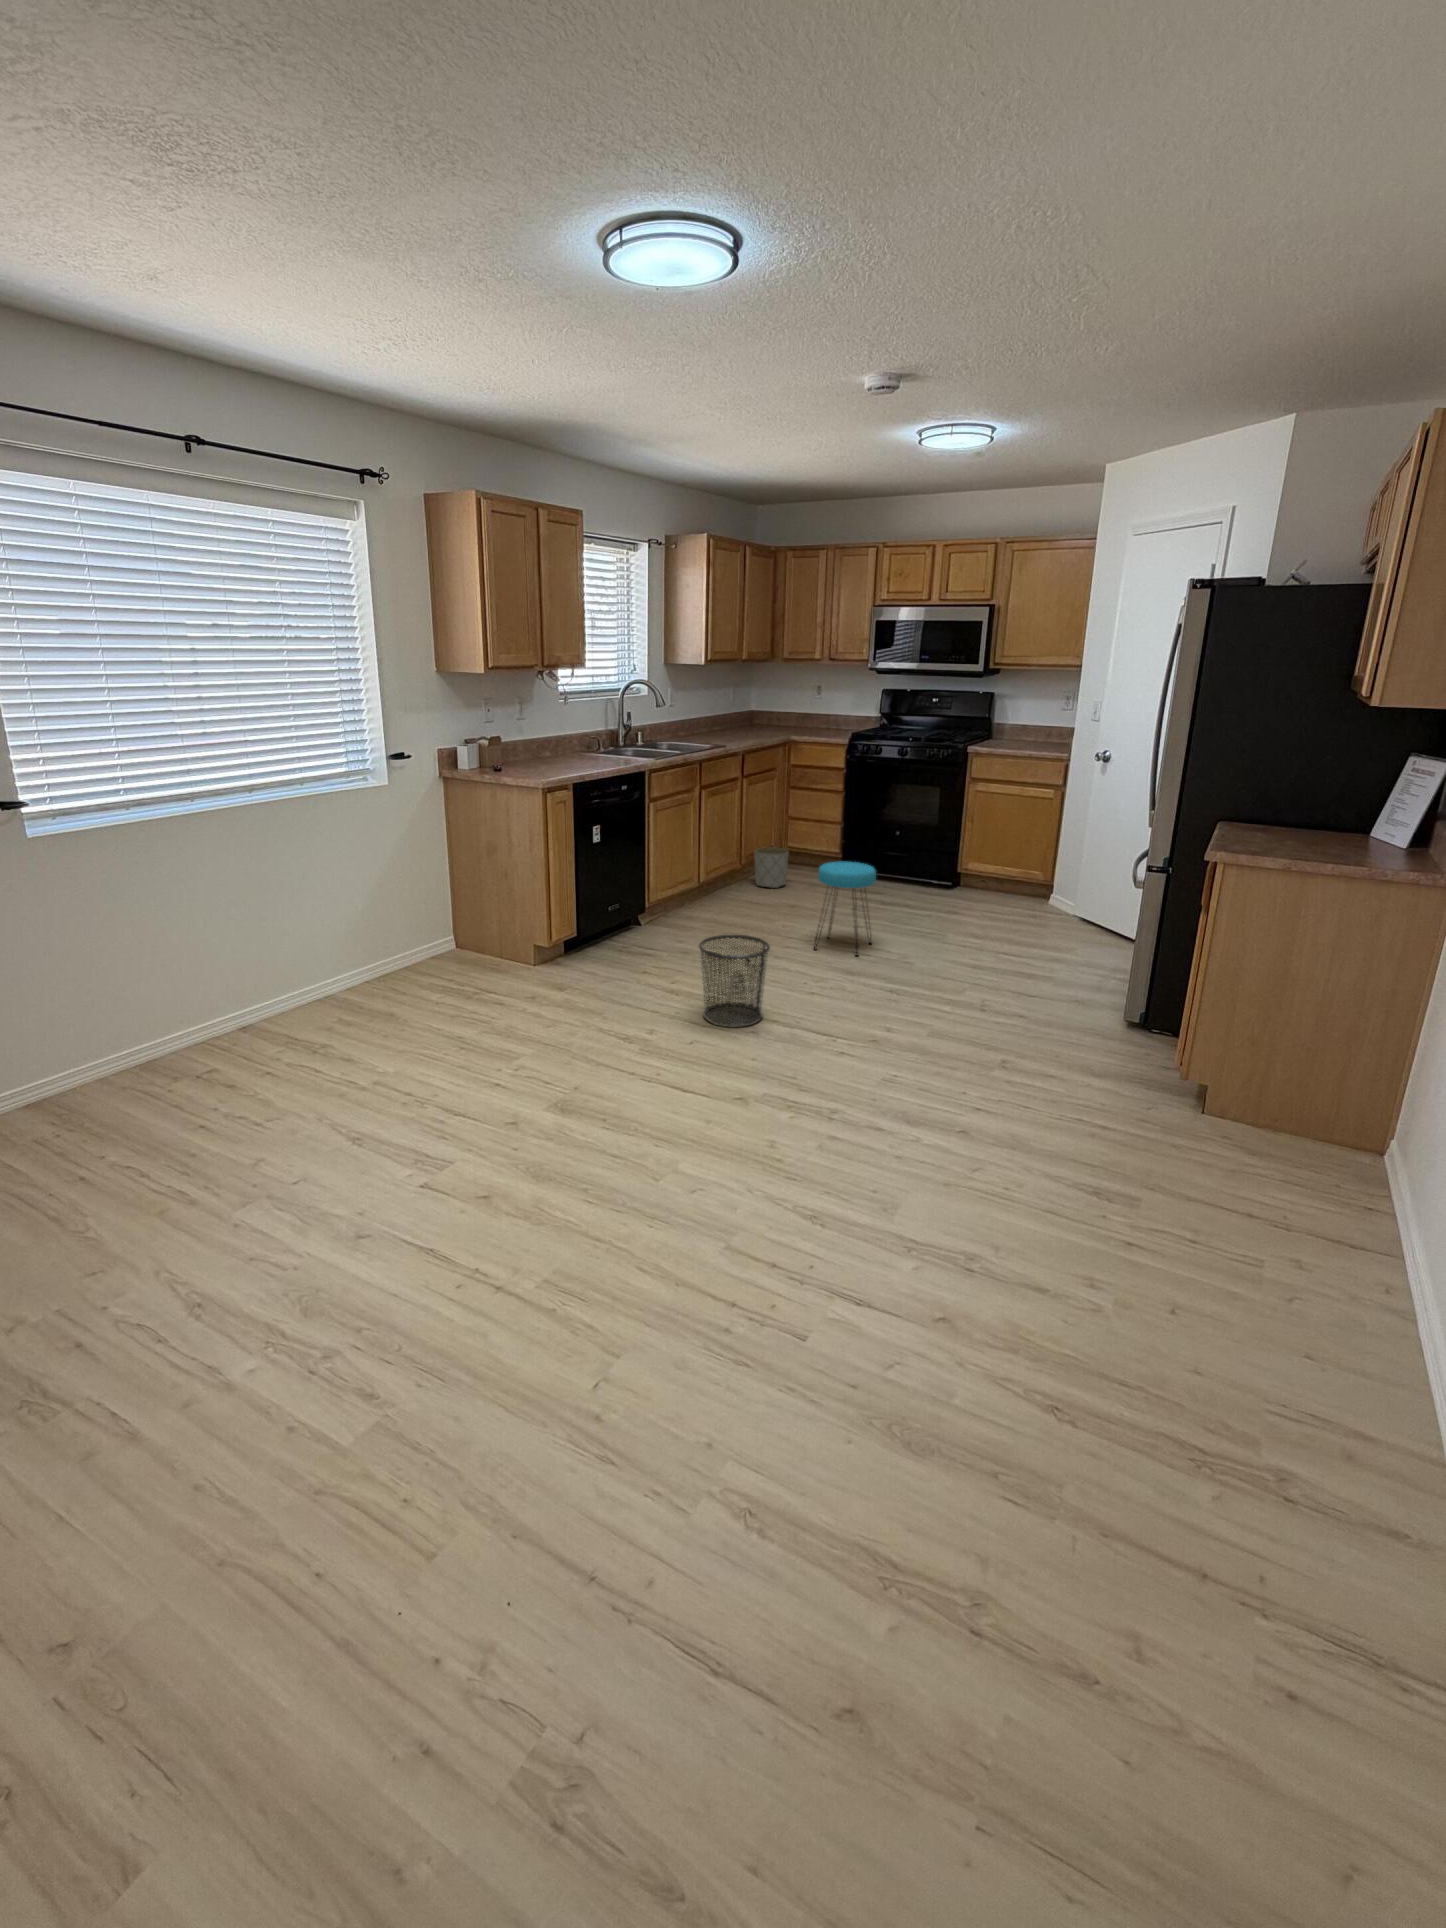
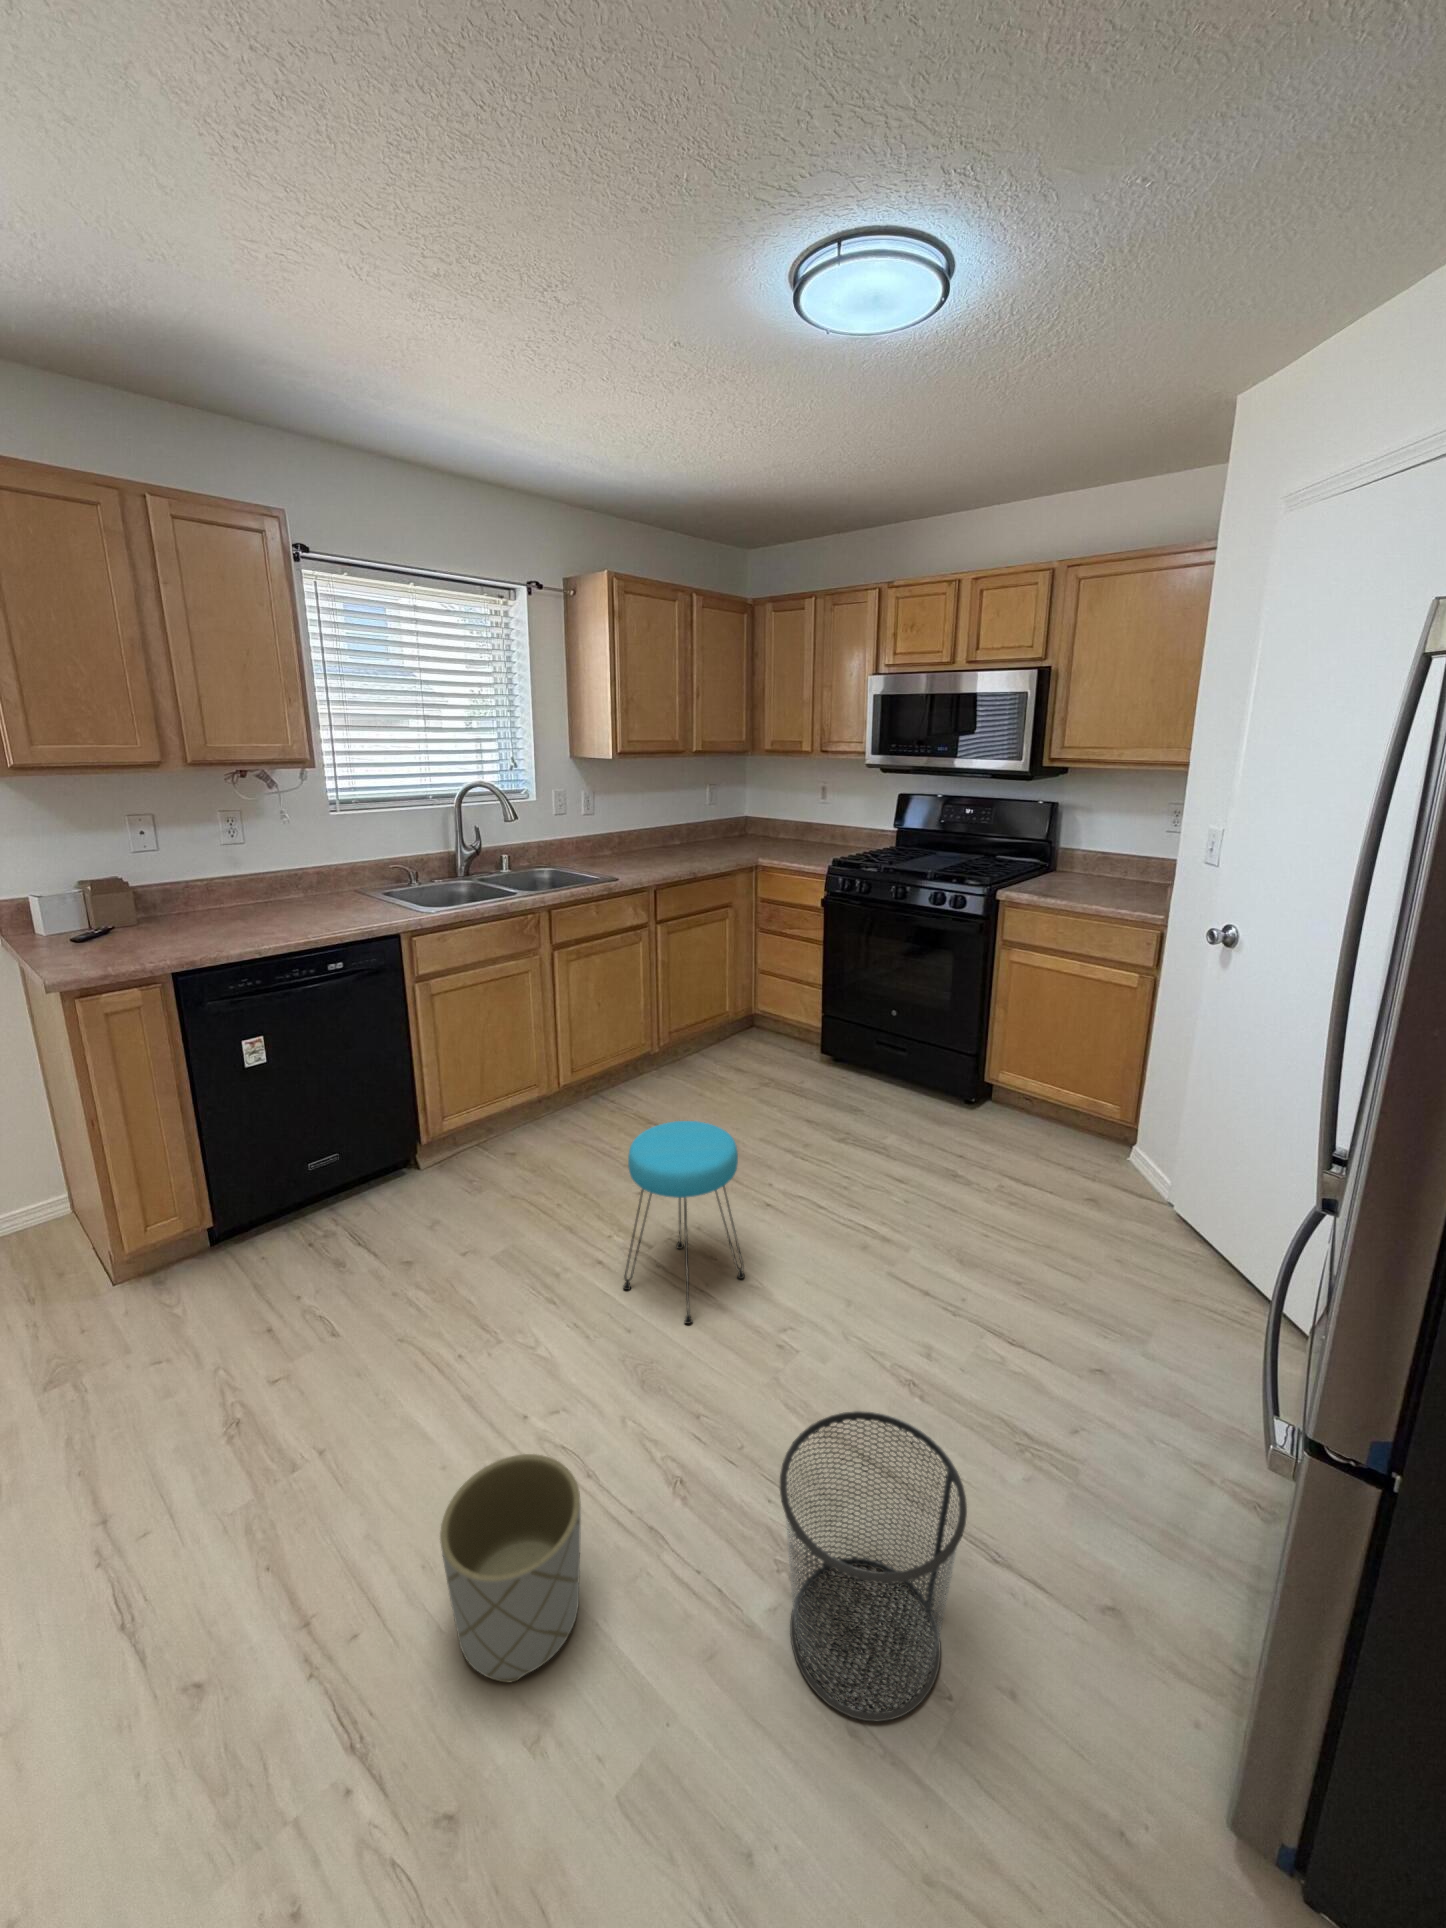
planter: present [754,847,789,888] -> present [440,1454,581,1682]
waste bin: present [699,935,770,1027] -> present [780,1411,967,1721]

